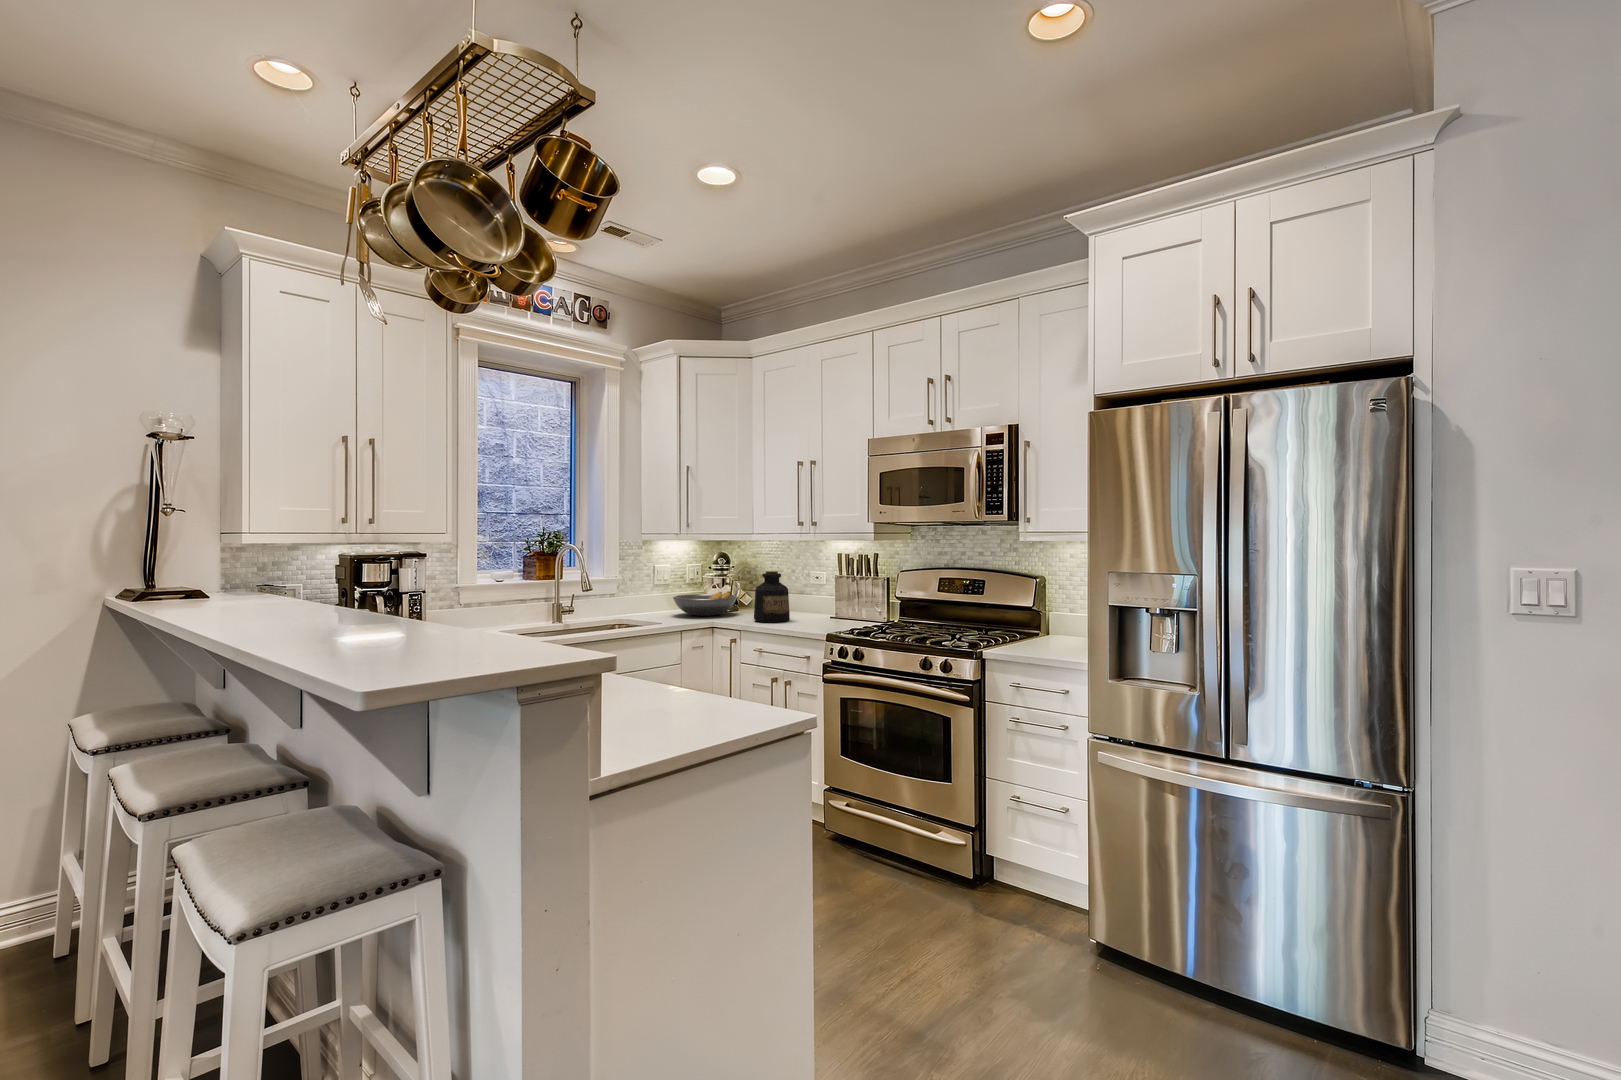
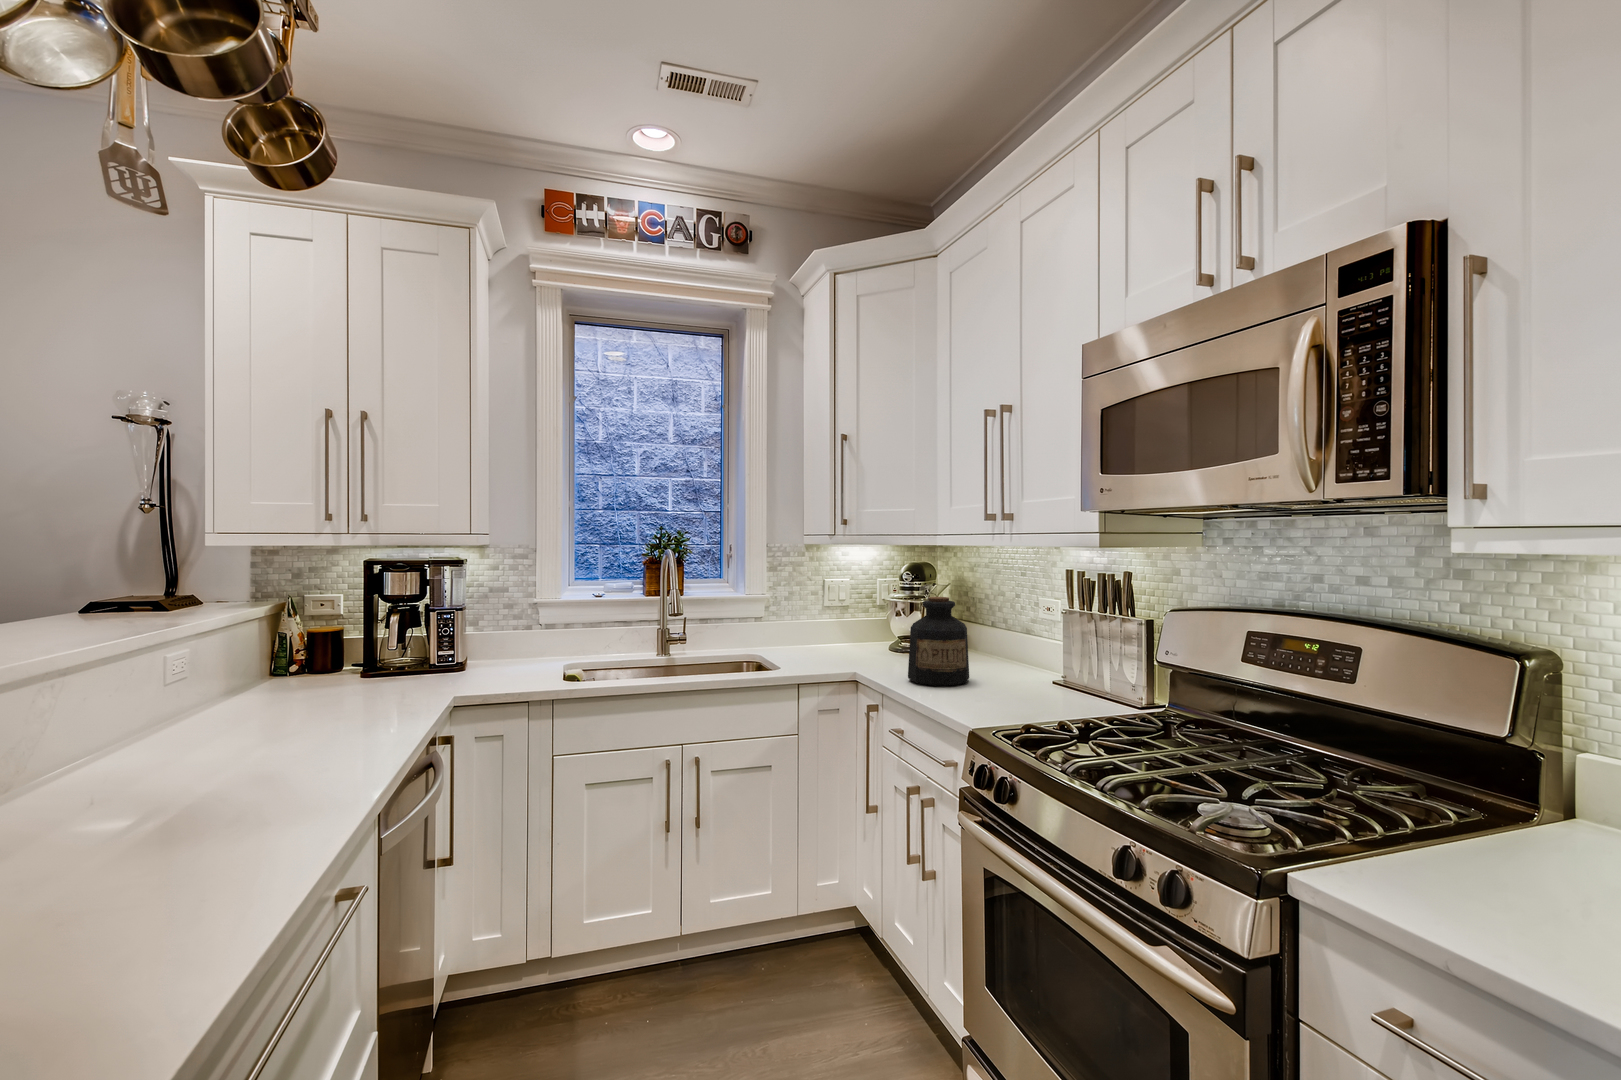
fruit bowl: present [673,591,737,616] -> none [821,623,918,659]

